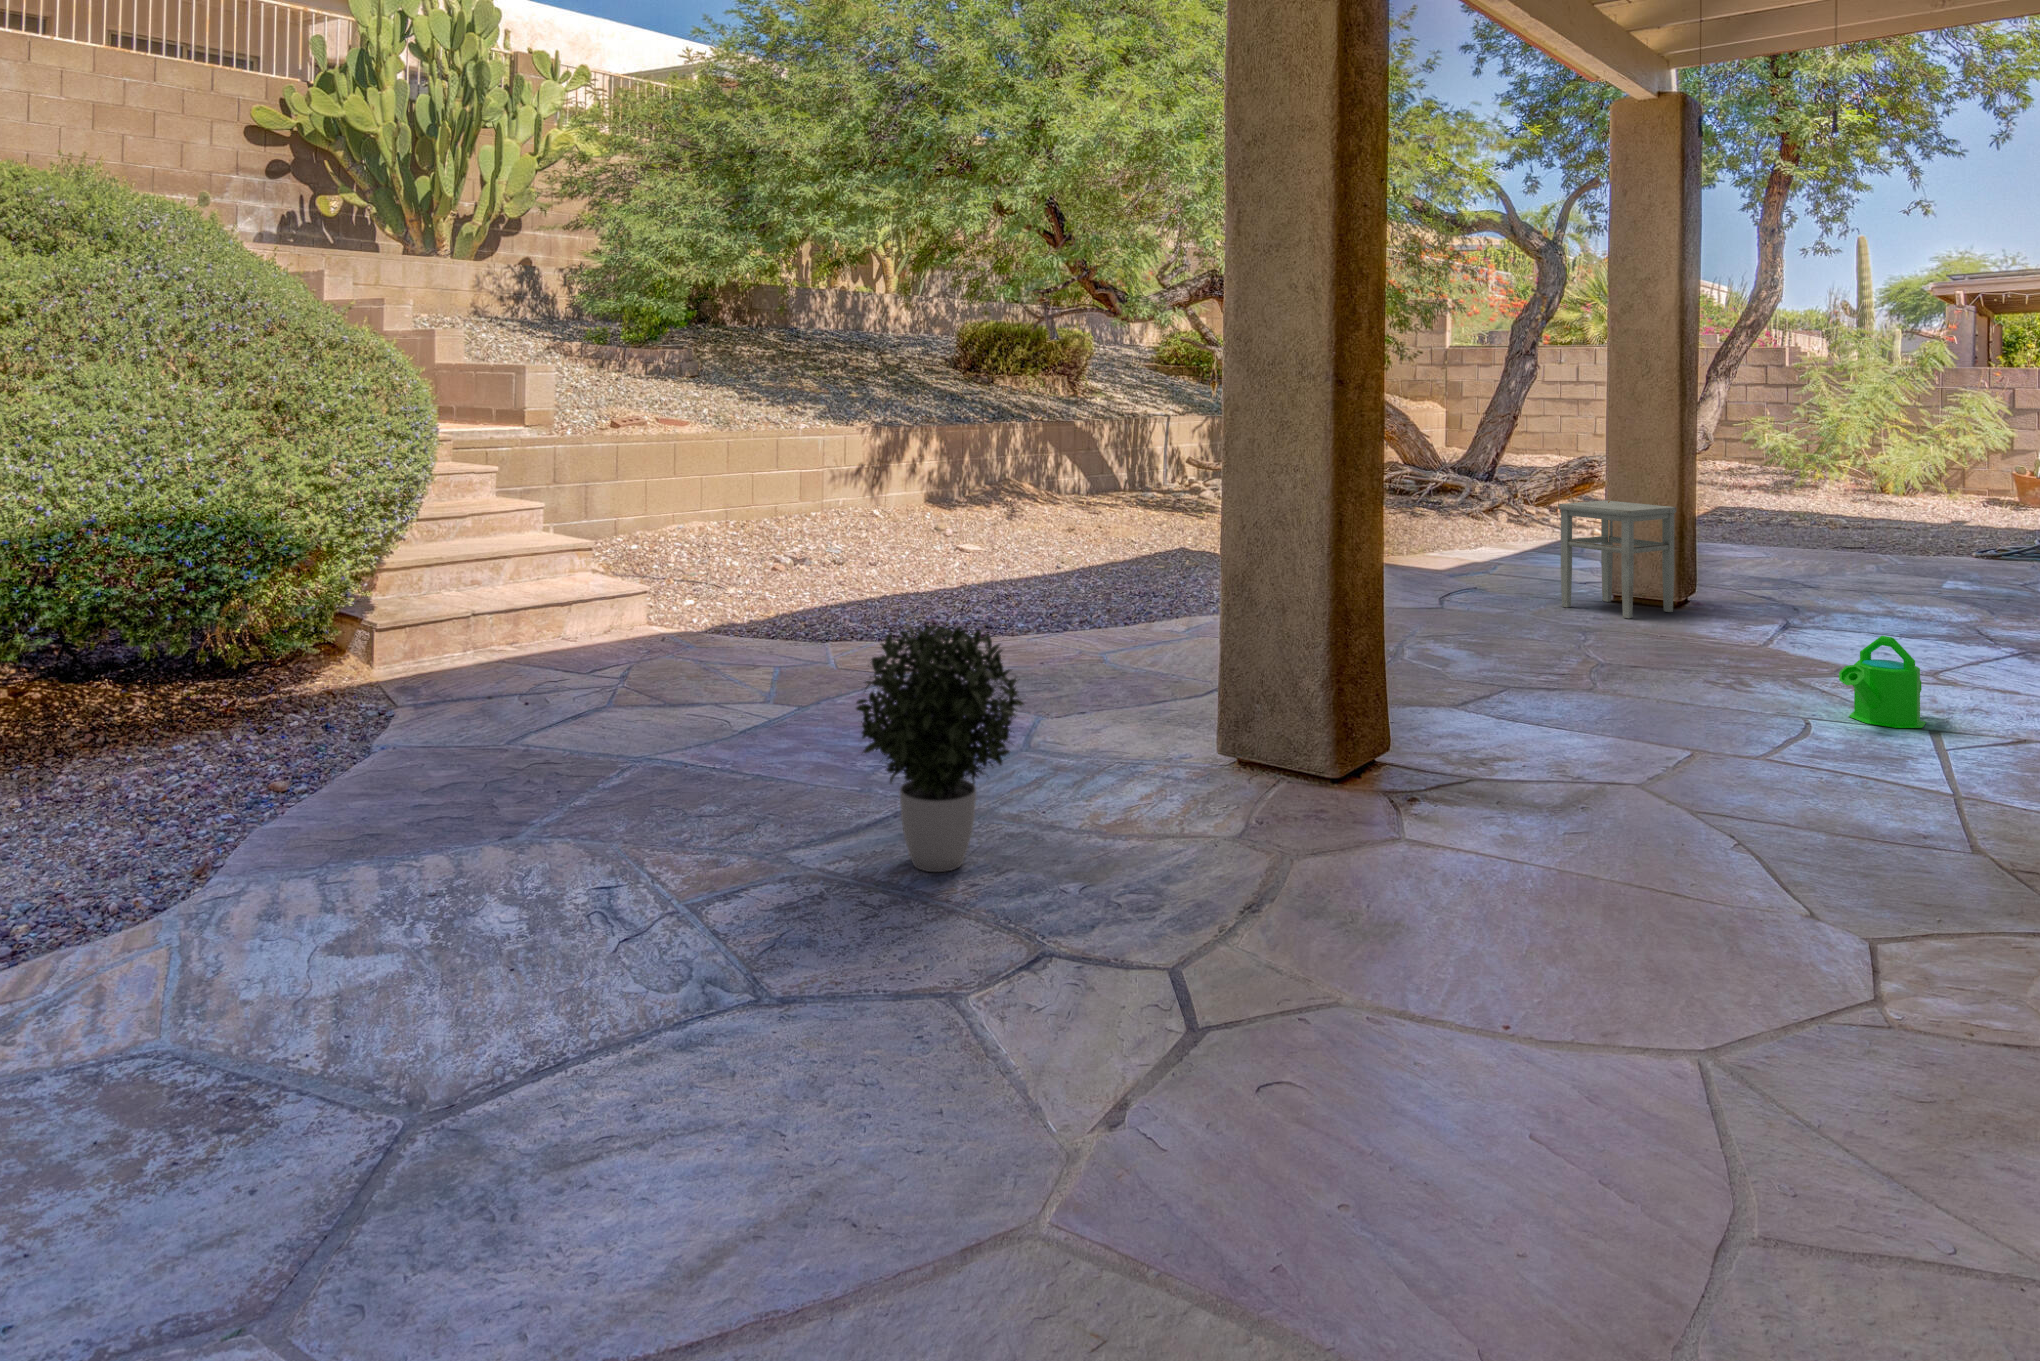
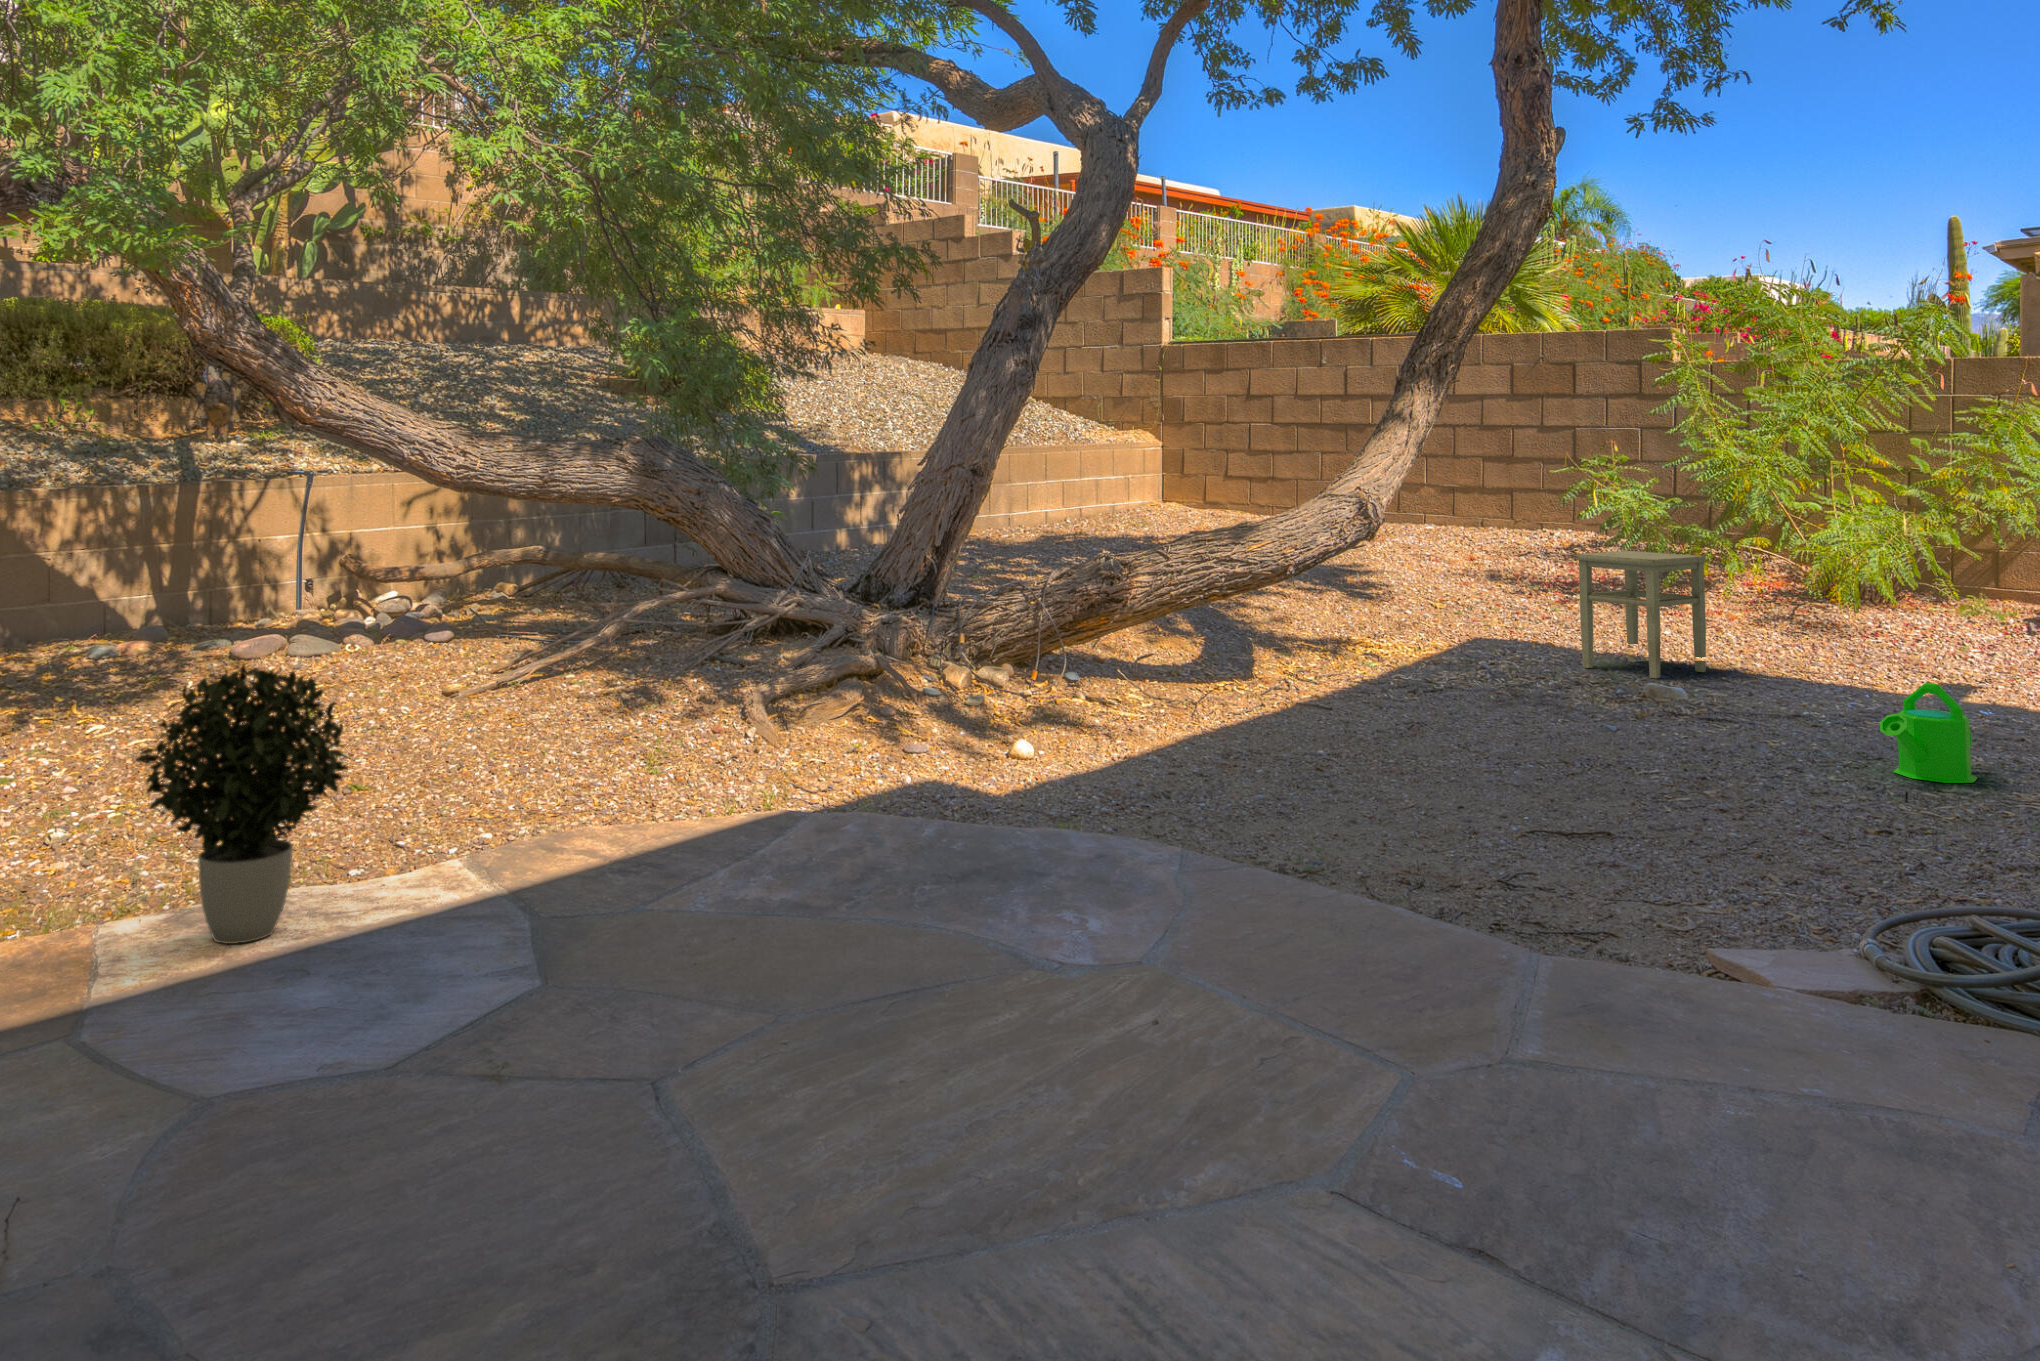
potted plant: present [856,623,1023,872] -> present [136,665,348,944]

